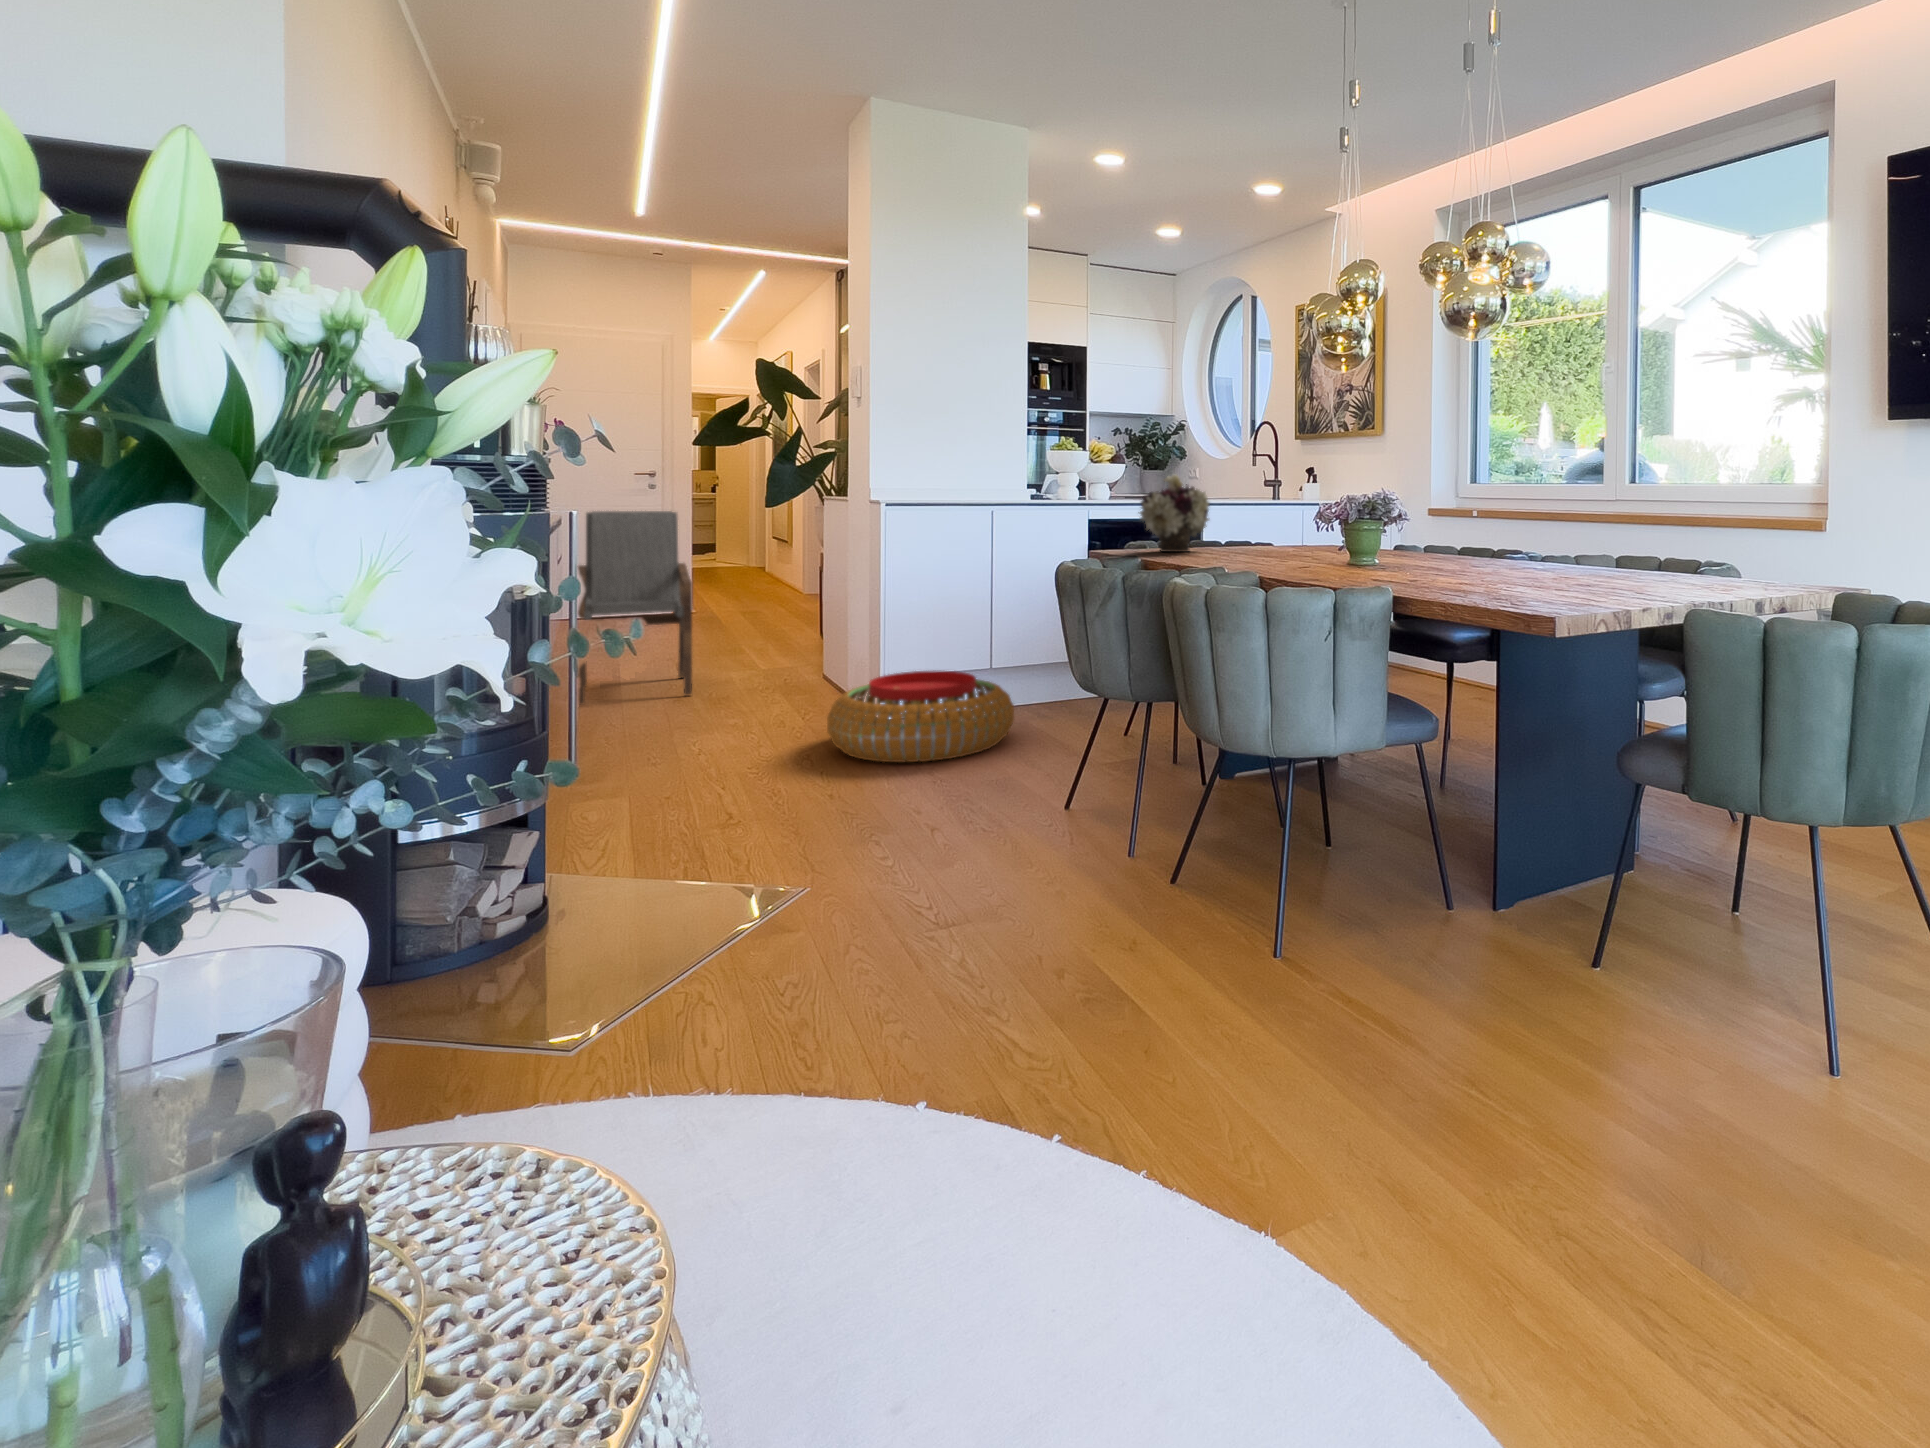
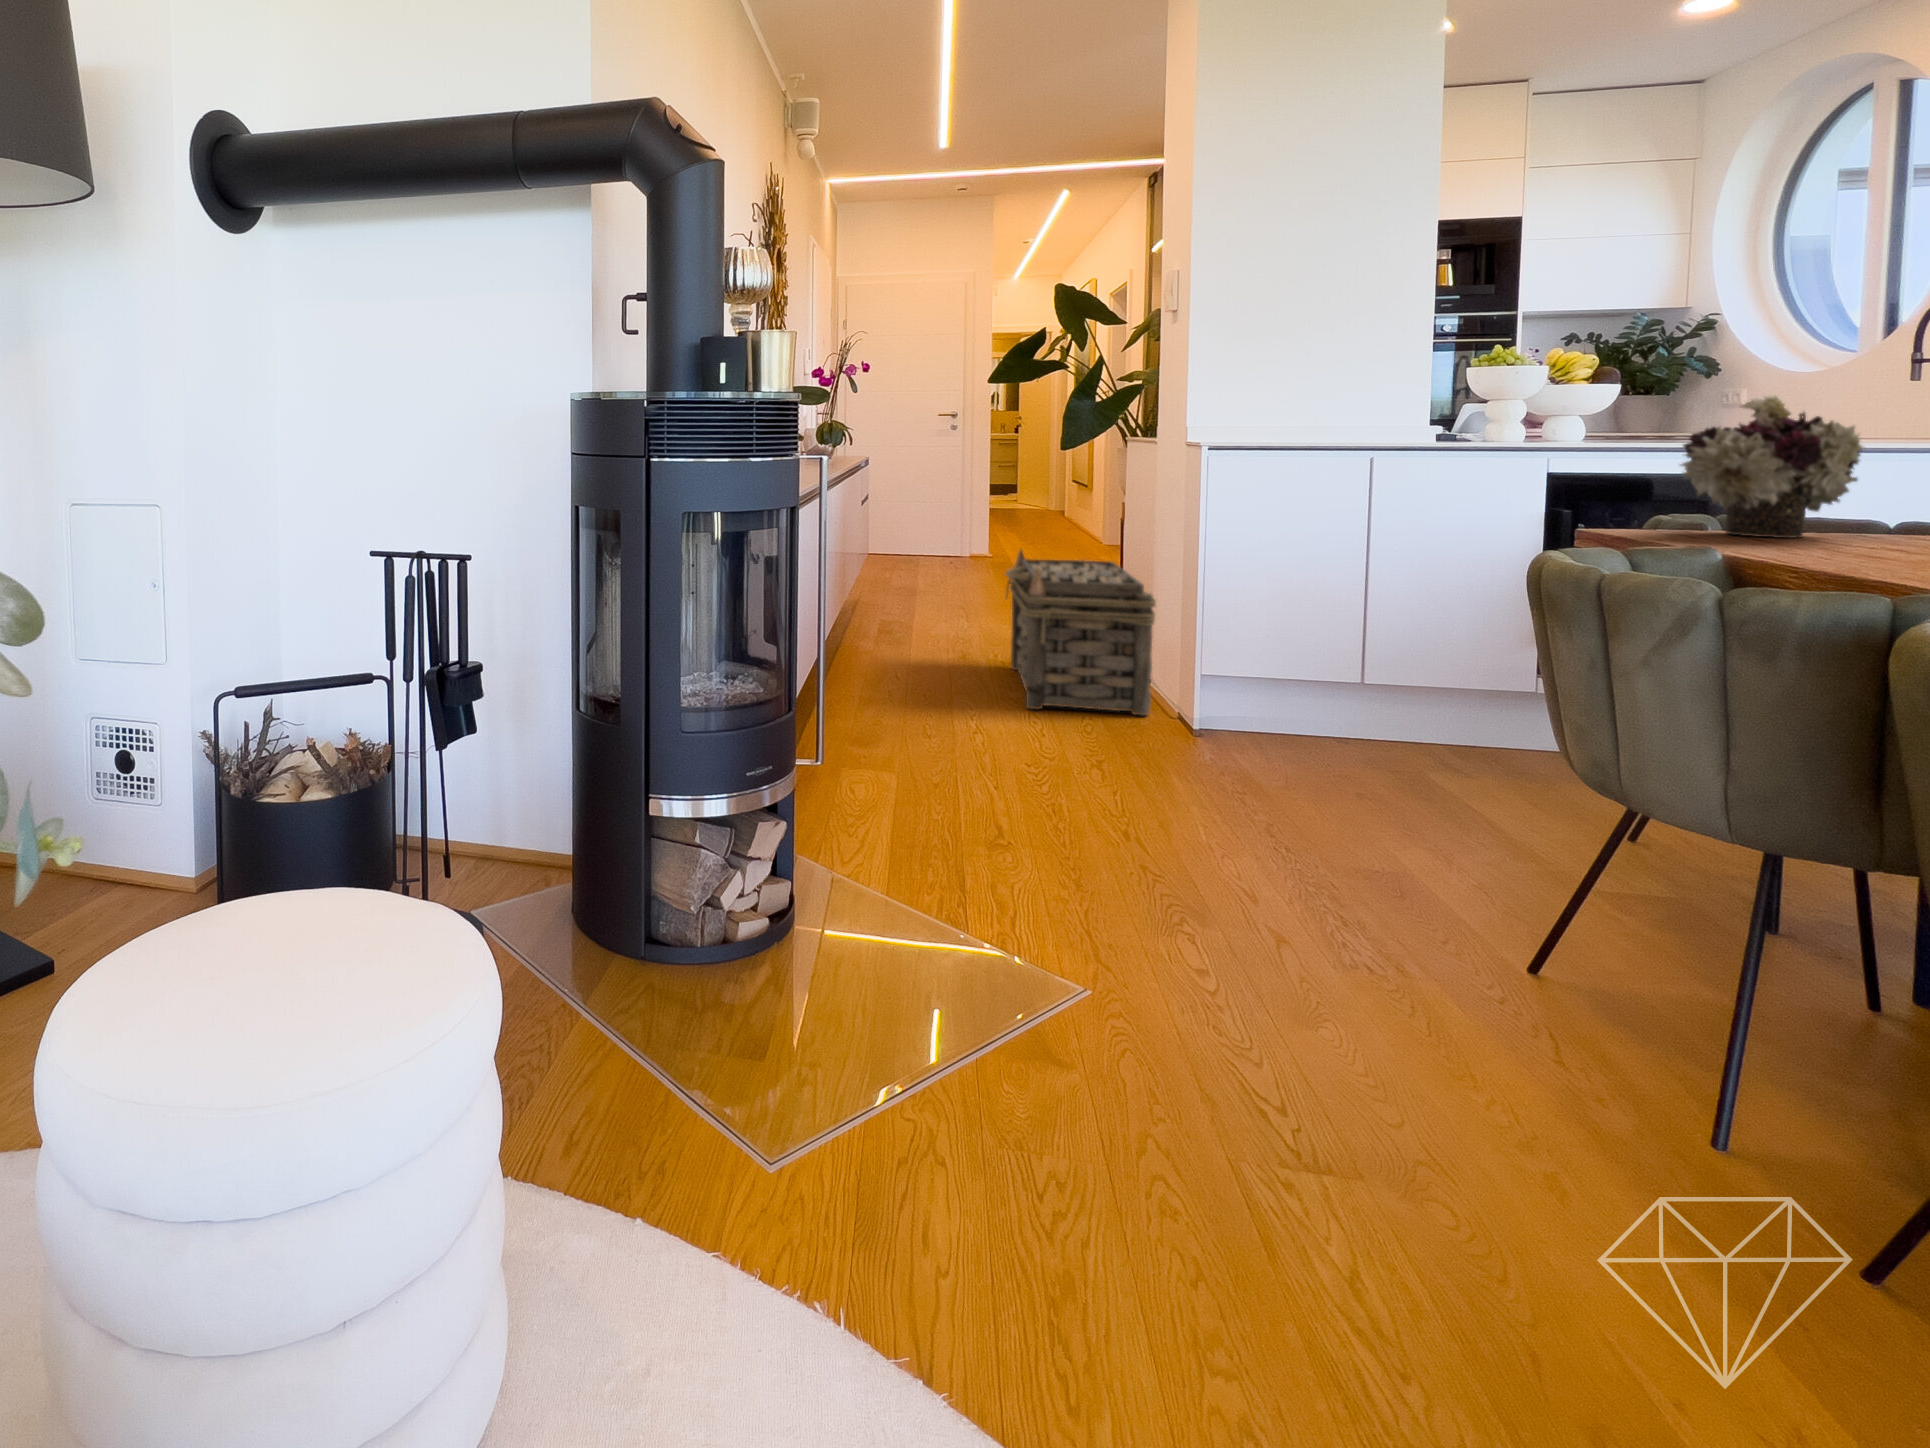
armchair: present [578,511,692,704] -> none [869,452,980,654]
basket: none [719,594,849,729] -> present [1006,548,1156,715]
pouf: present [827,671,1014,762] -> none [1124,672,1407,812]

